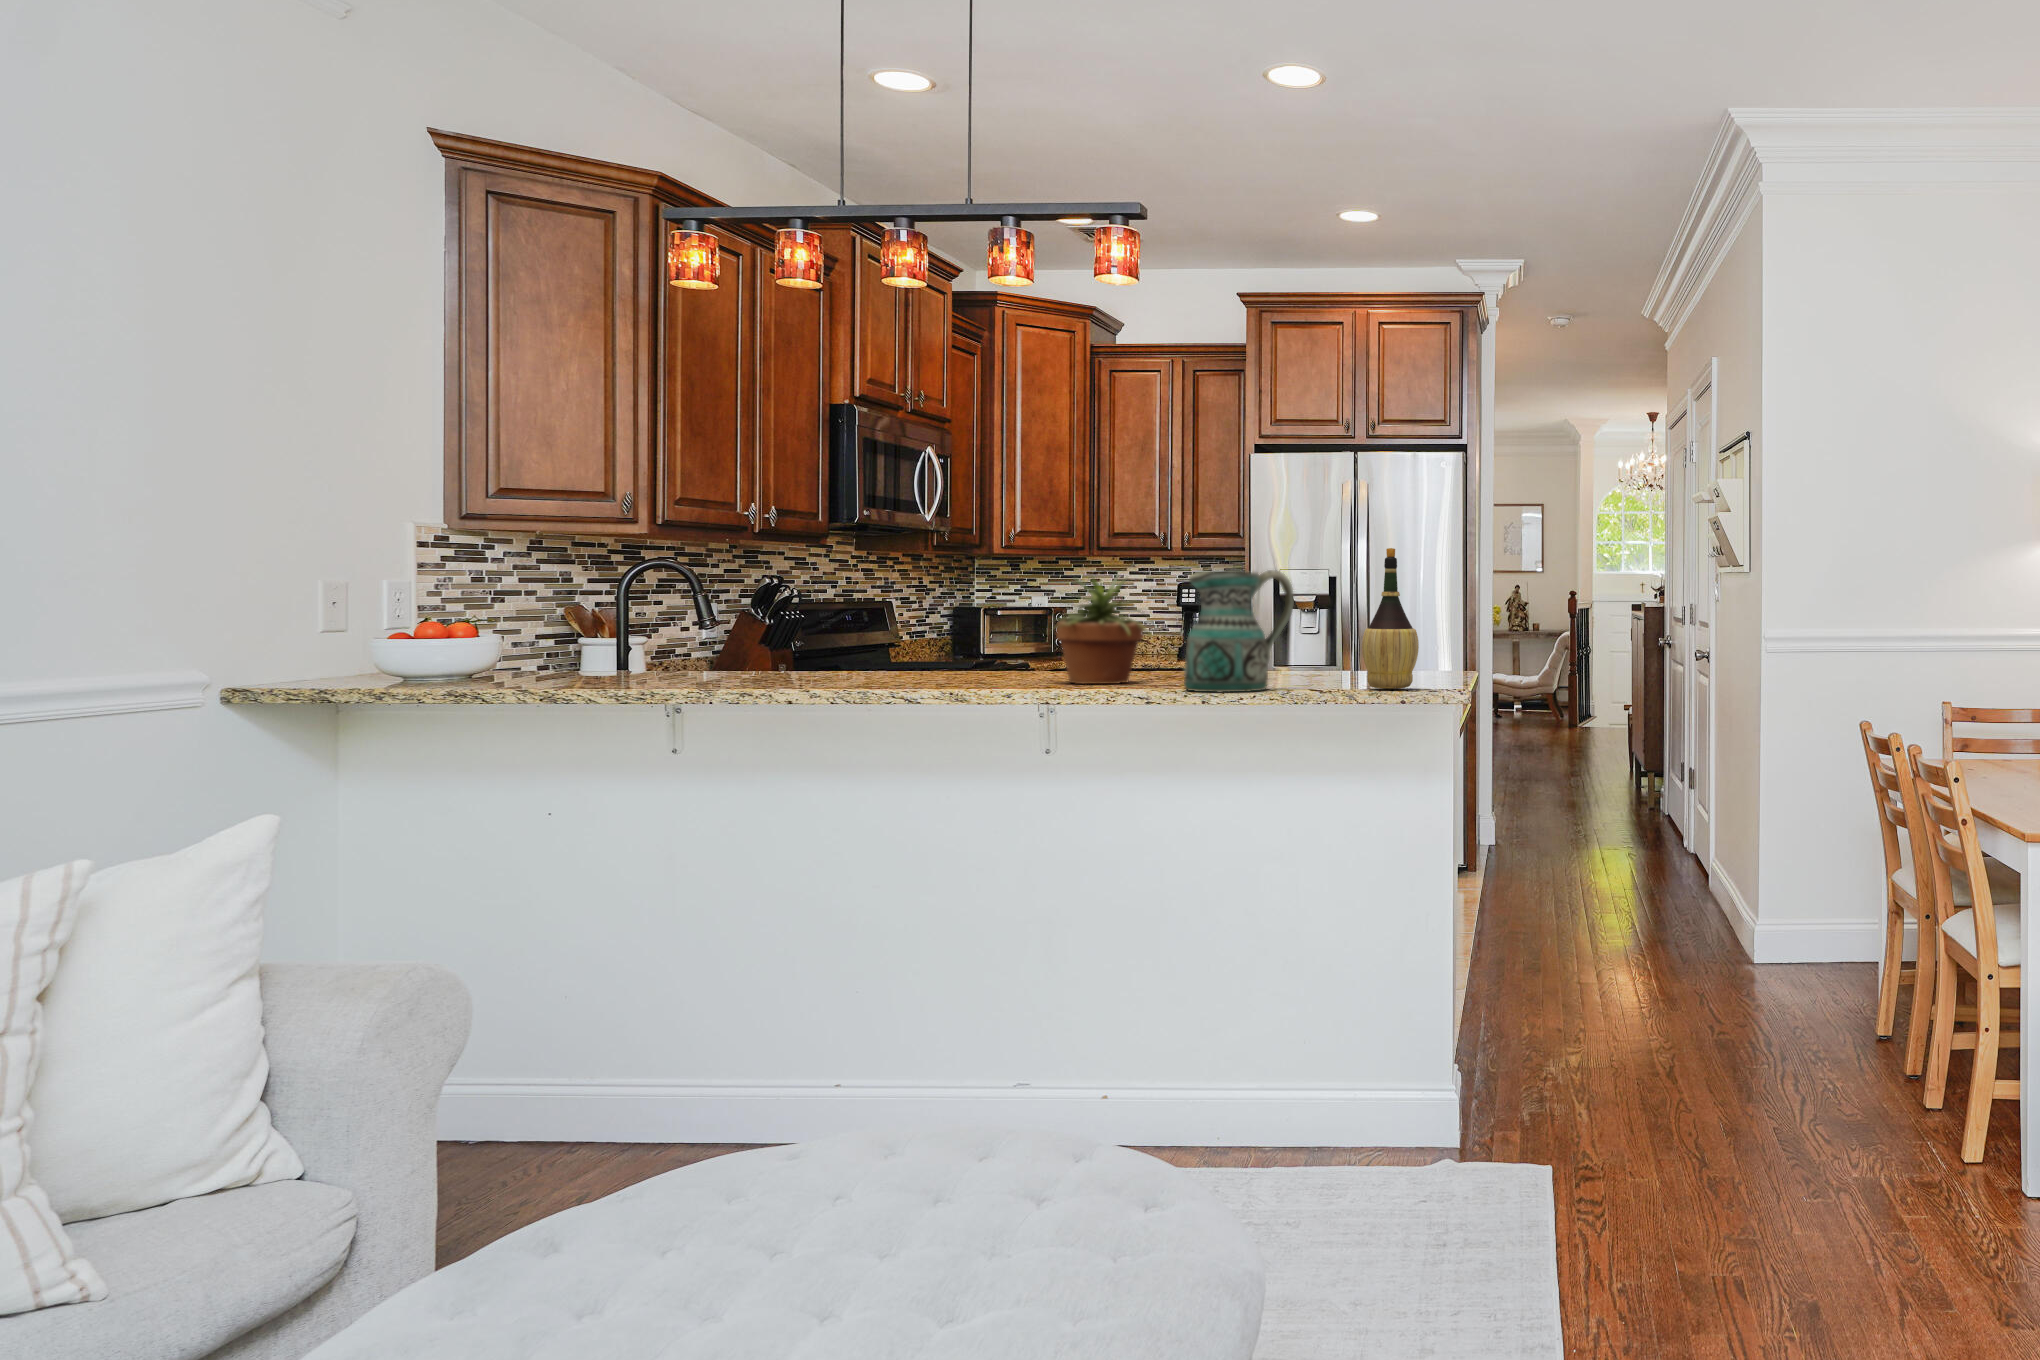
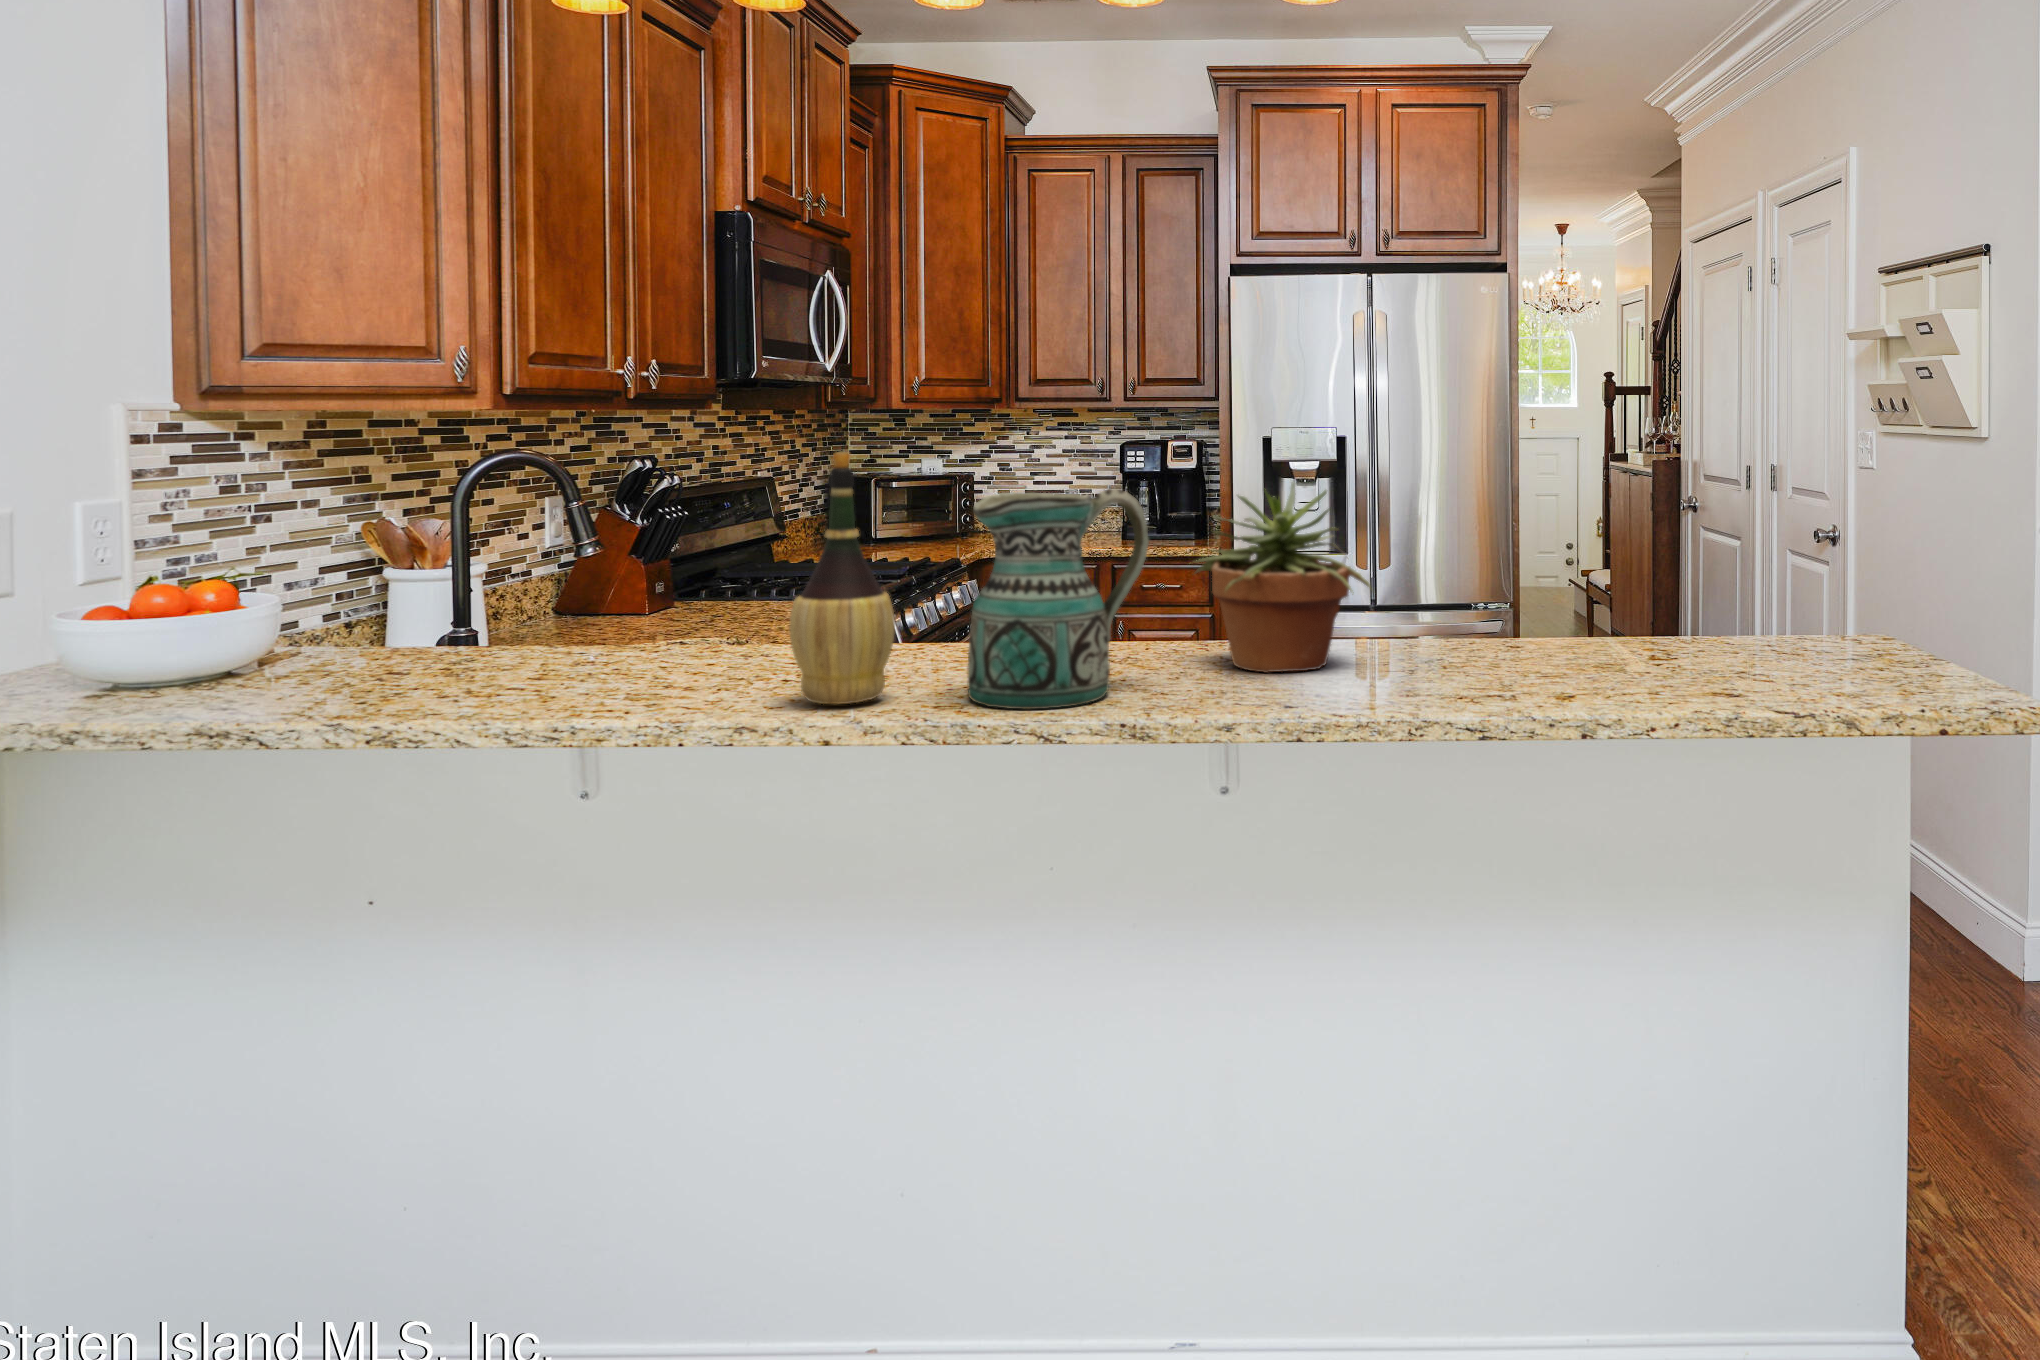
wine bottle: present [1362,548,1419,689] -> present [789,452,895,704]
ceramic pitcher: present [1184,570,1294,693] -> present [968,489,1149,709]

